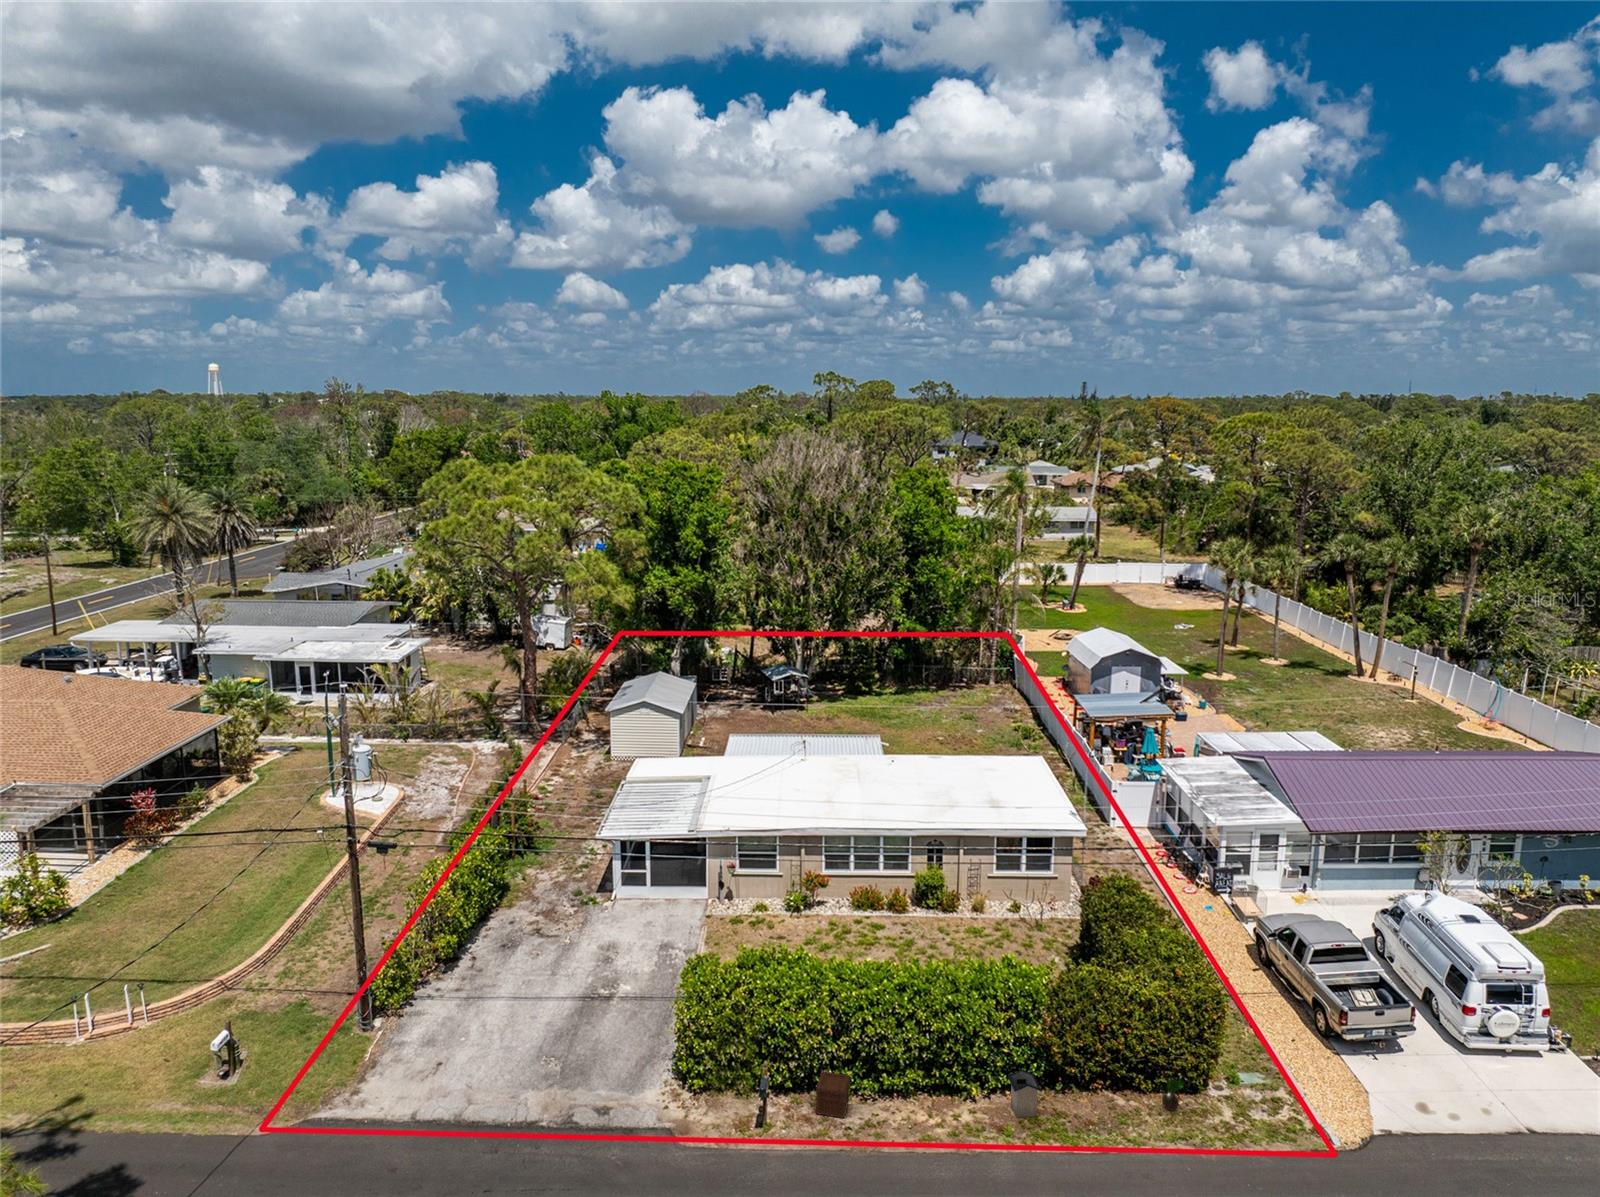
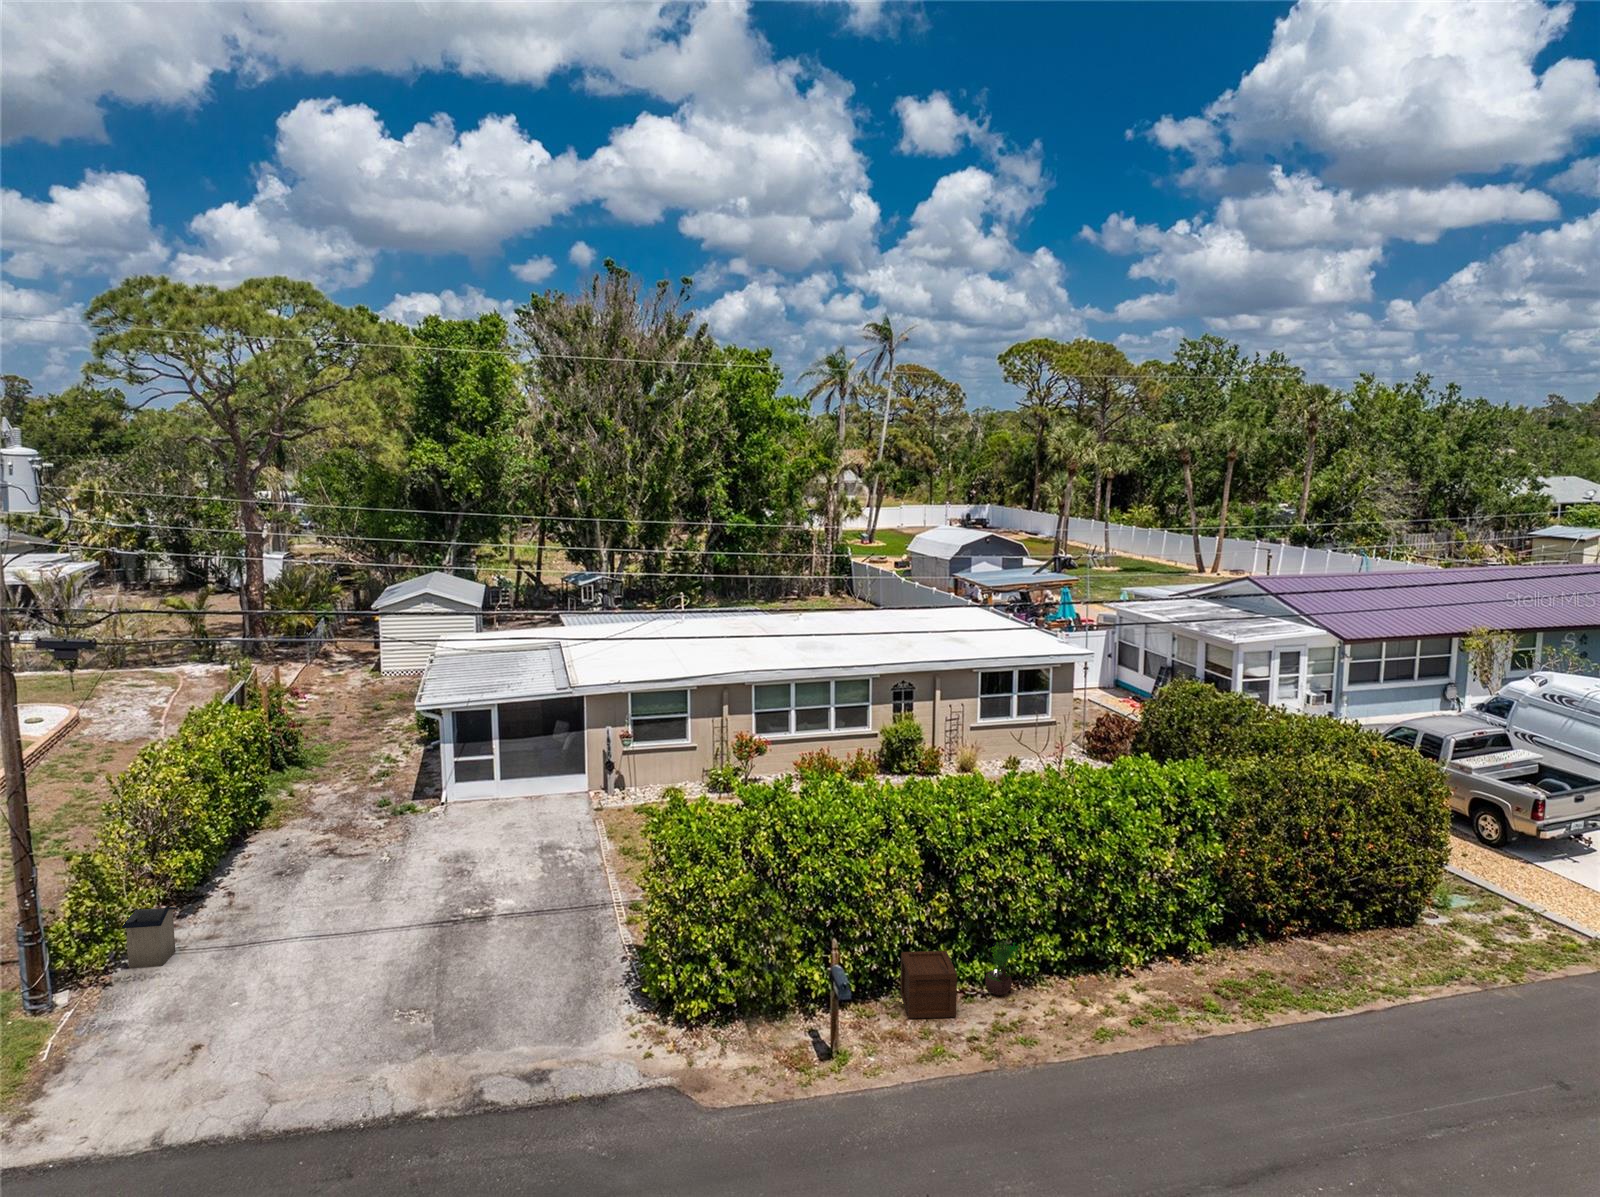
trash can: present [1008,1070,1041,1118] -> present [122,907,178,968]
potted tree: present [1162,1079,1183,1110] -> present [985,943,1018,995]

